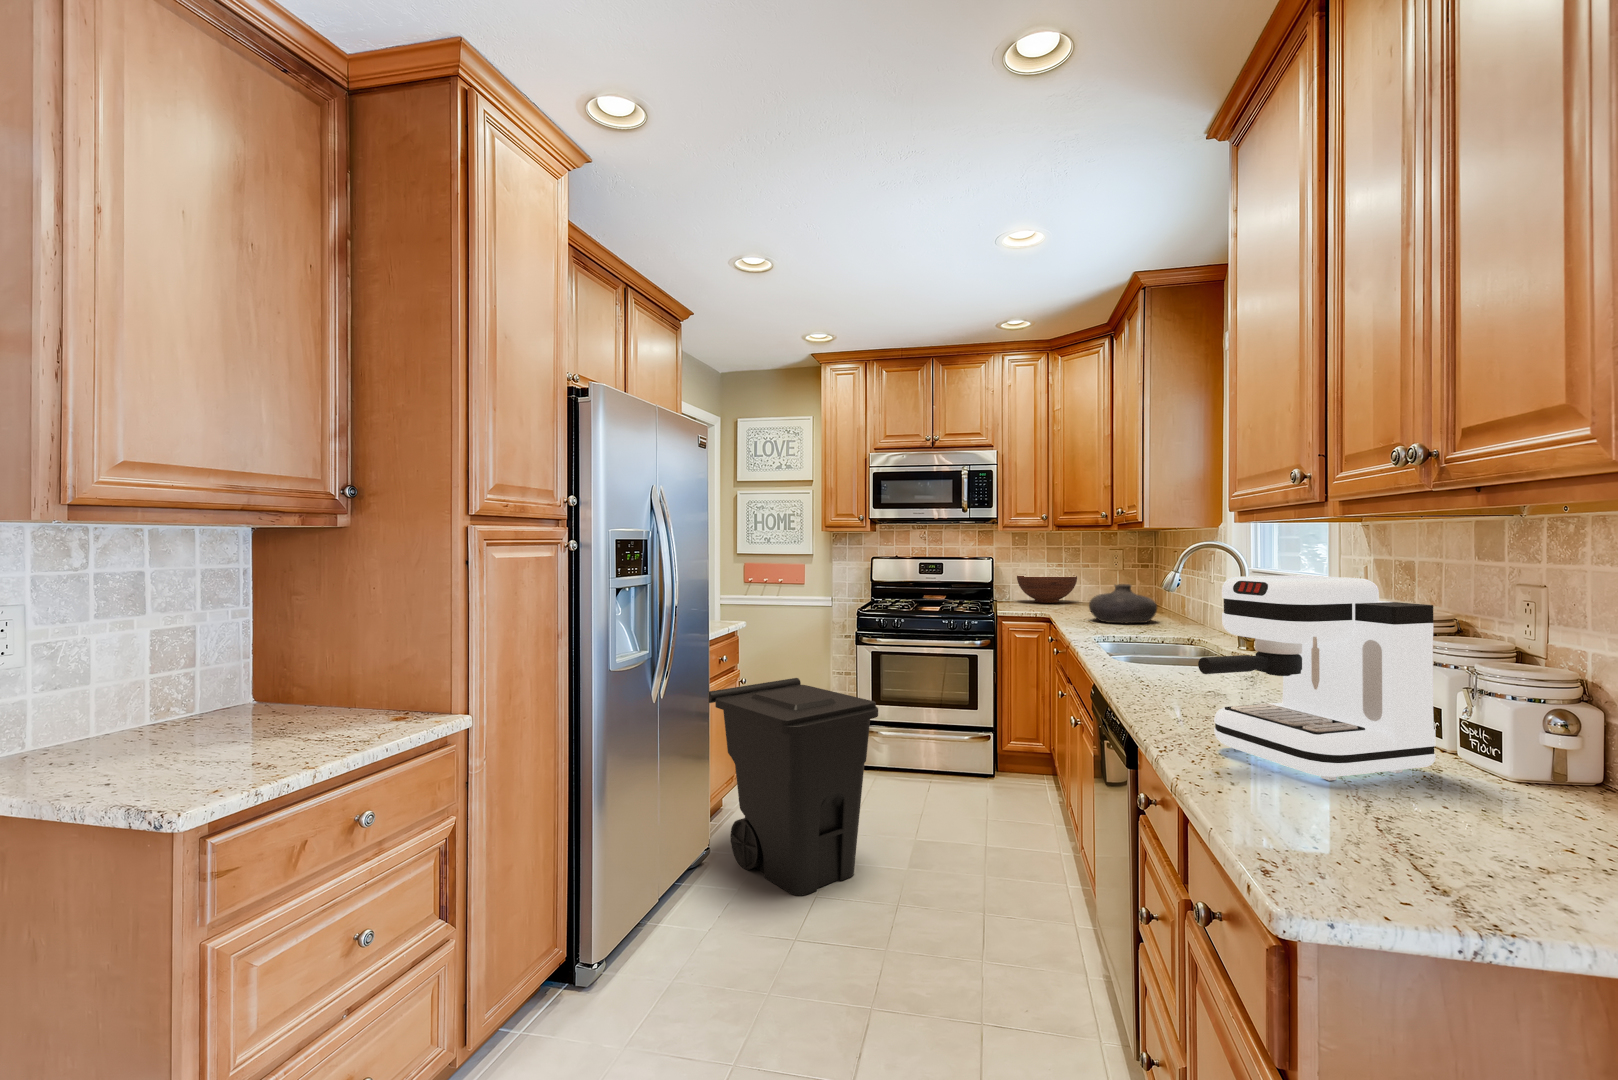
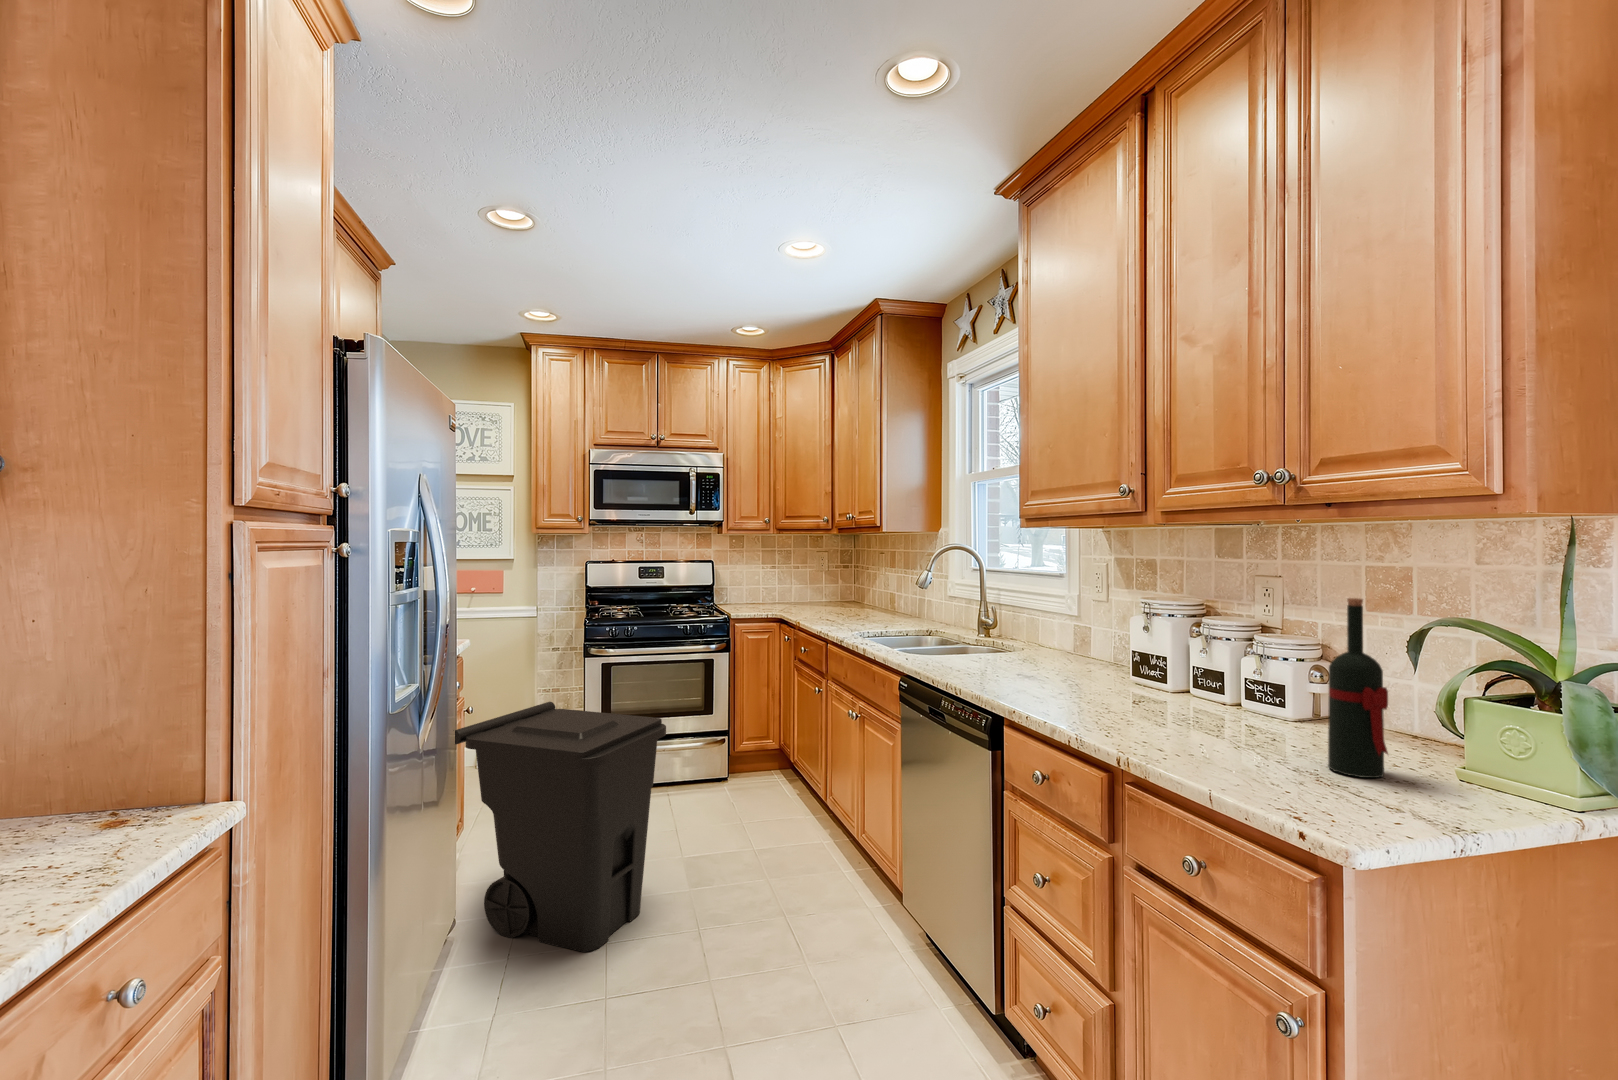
coffee maker: present [1198,575,1436,781] -> none [1095,573,1246,737]
fruit bowl: present [1017,576,1077,603] -> none [733,576,789,604]
vase: present [1089,584,1157,623] -> none [824,583,882,619]
wine bottle: none [1442,613,1523,861] -> present [1328,598,1388,778]

